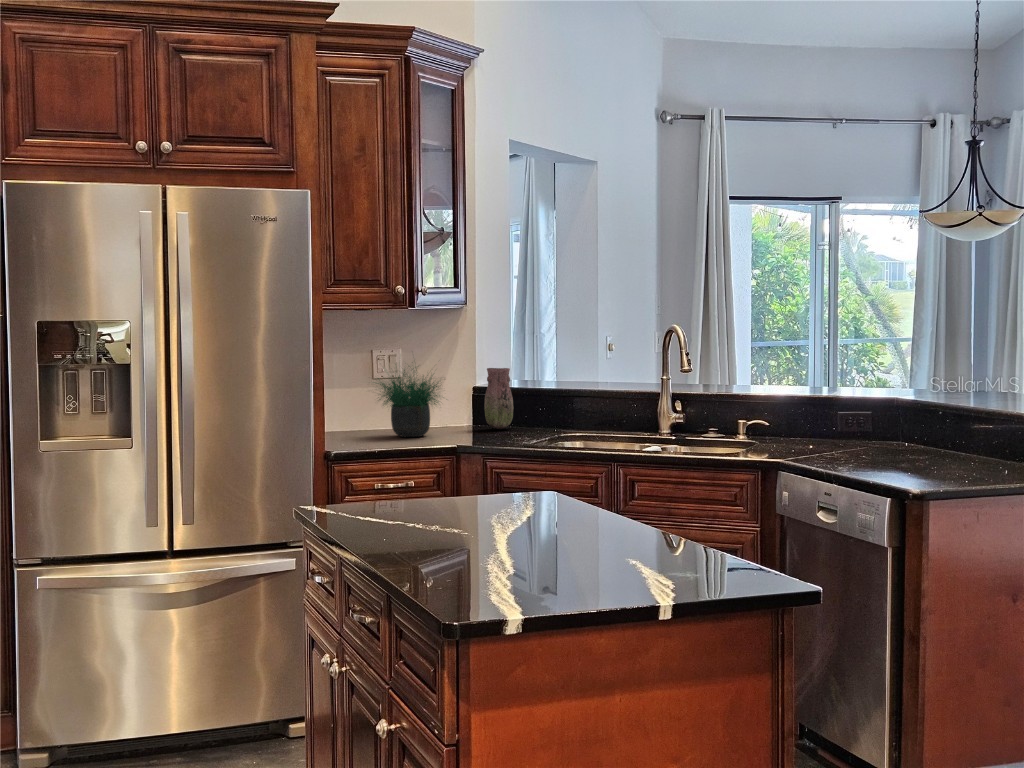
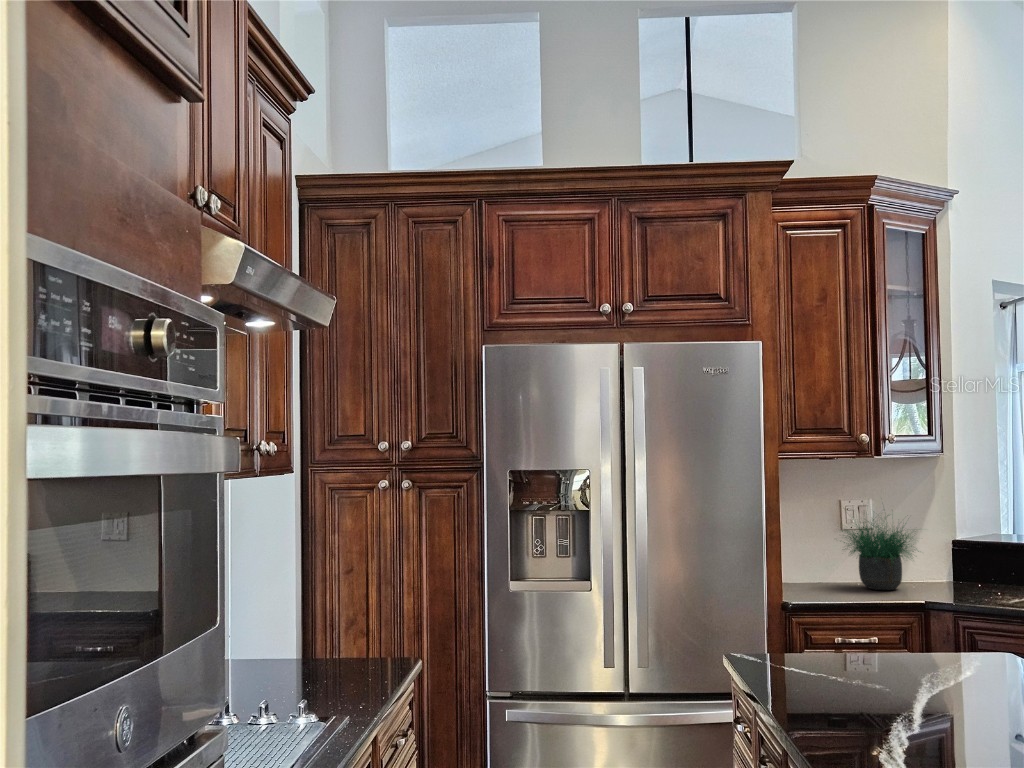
vase: present [484,368,514,429] -> none [966,519,1001,587]

